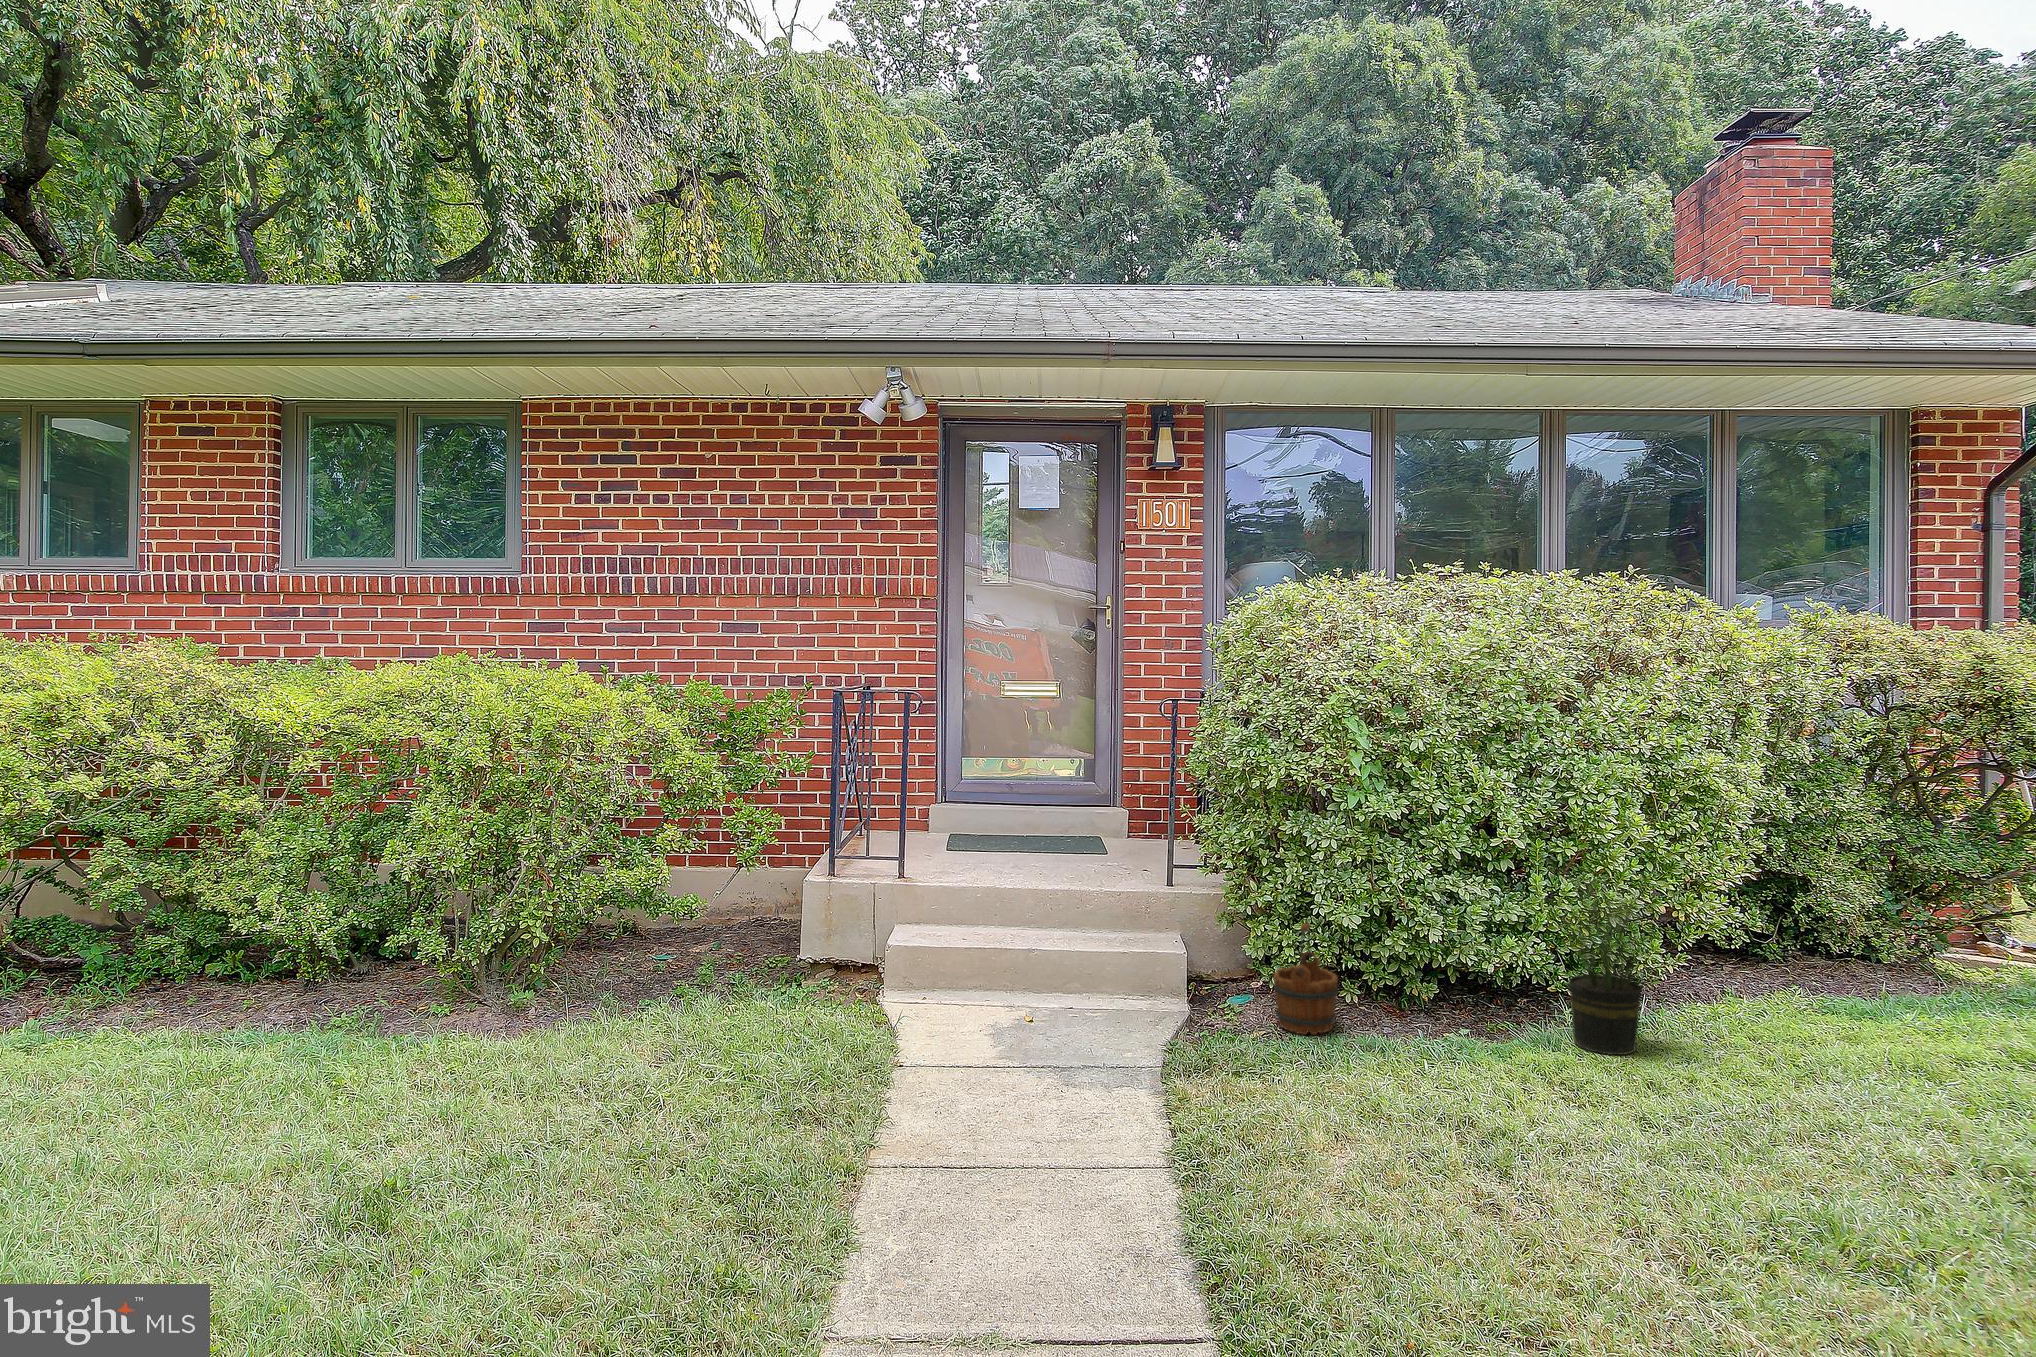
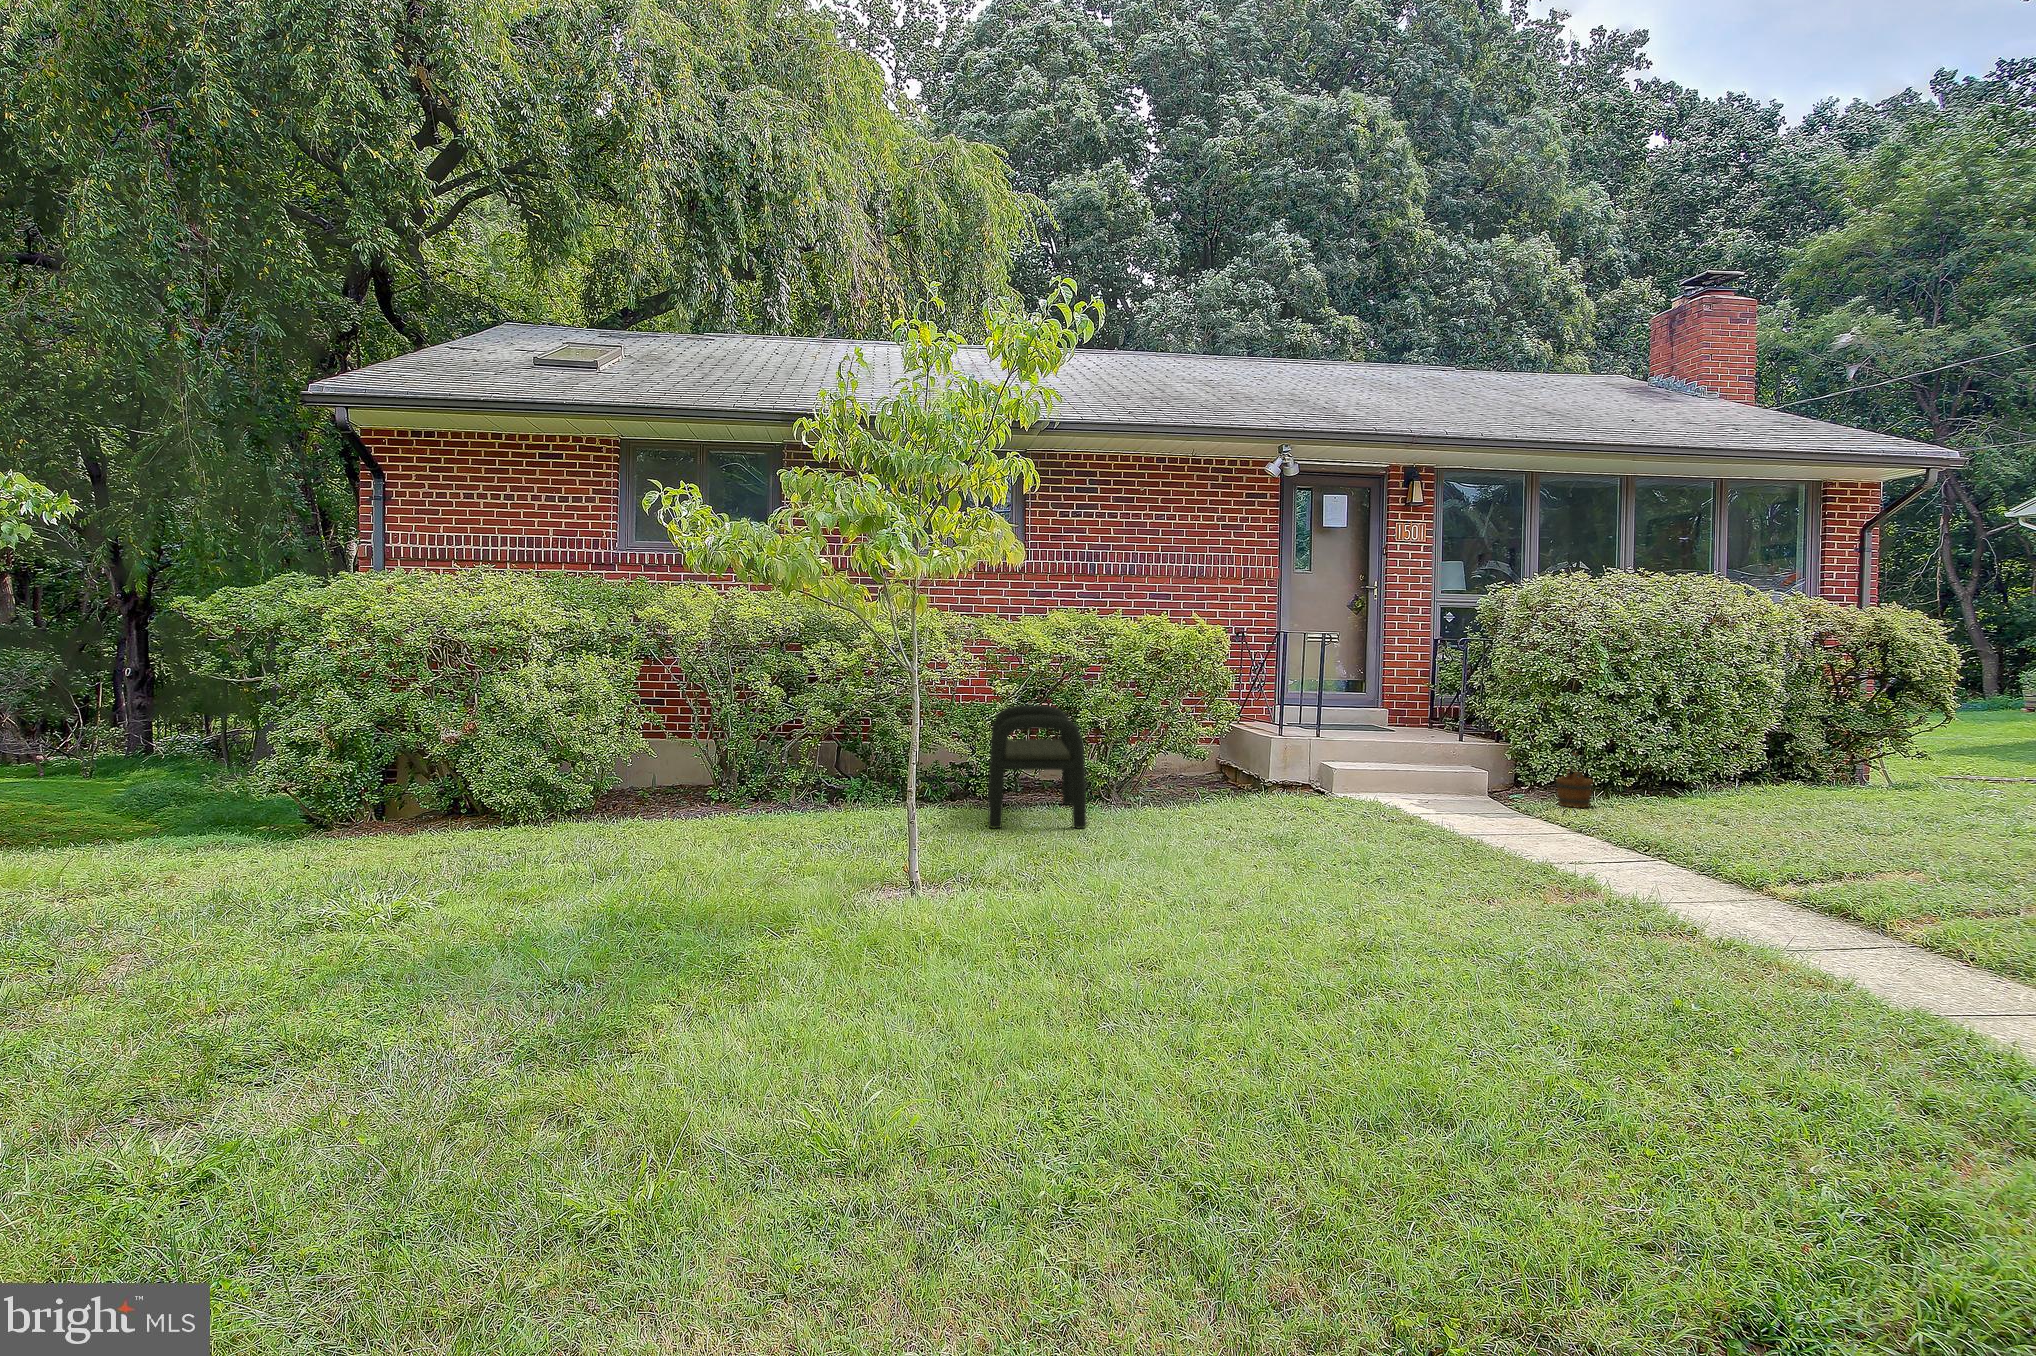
bench: none [71,825,413,1085] -> present [988,705,1087,828]
potted plant: present [1547,859,1660,1055] -> none [1695,715,1762,811]

